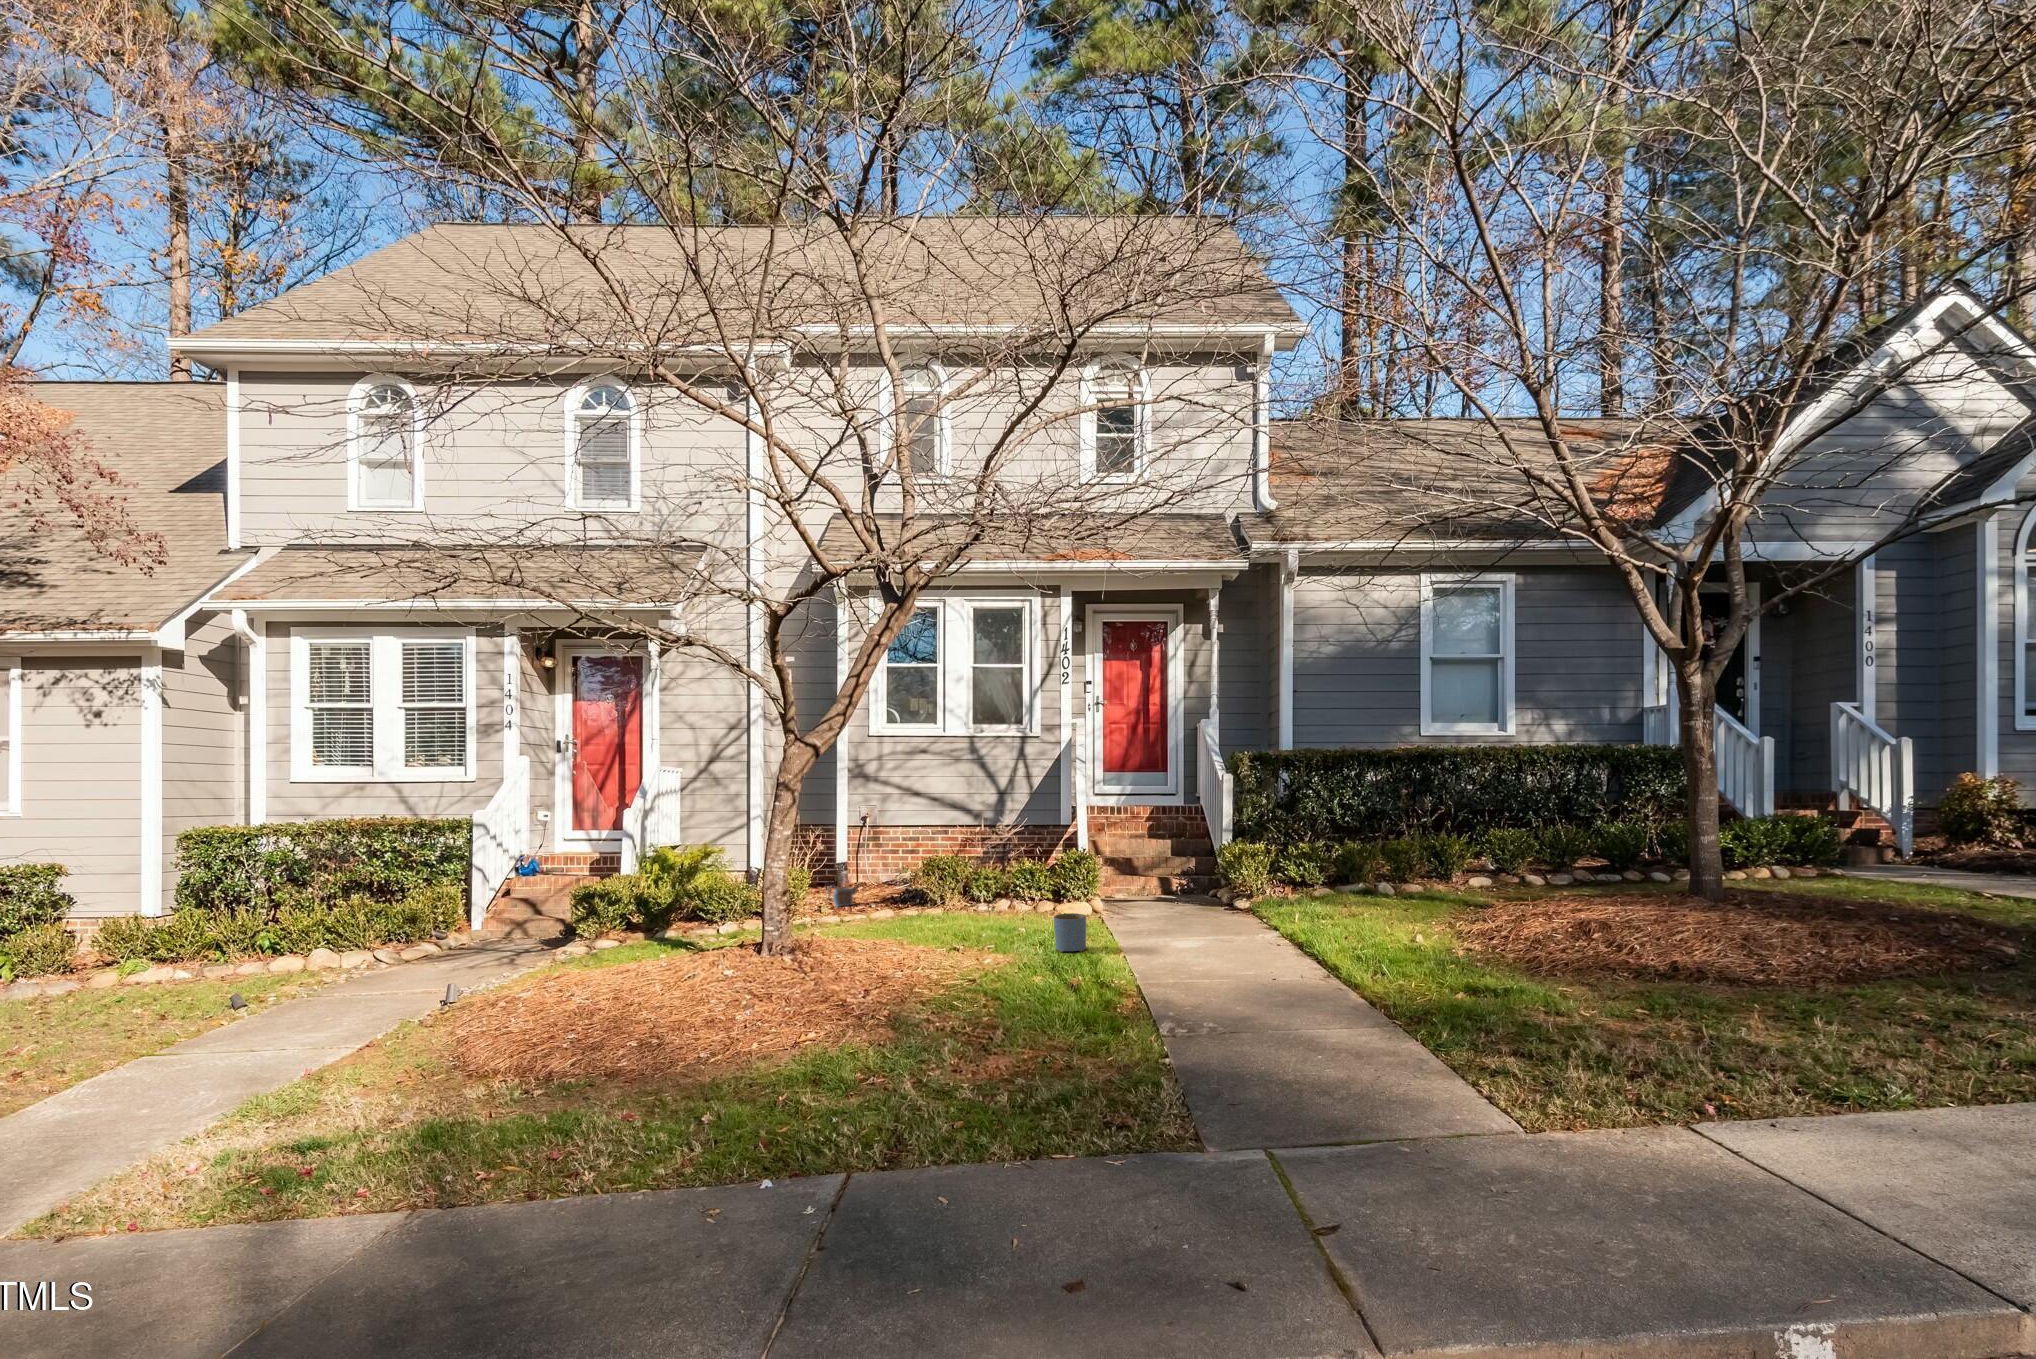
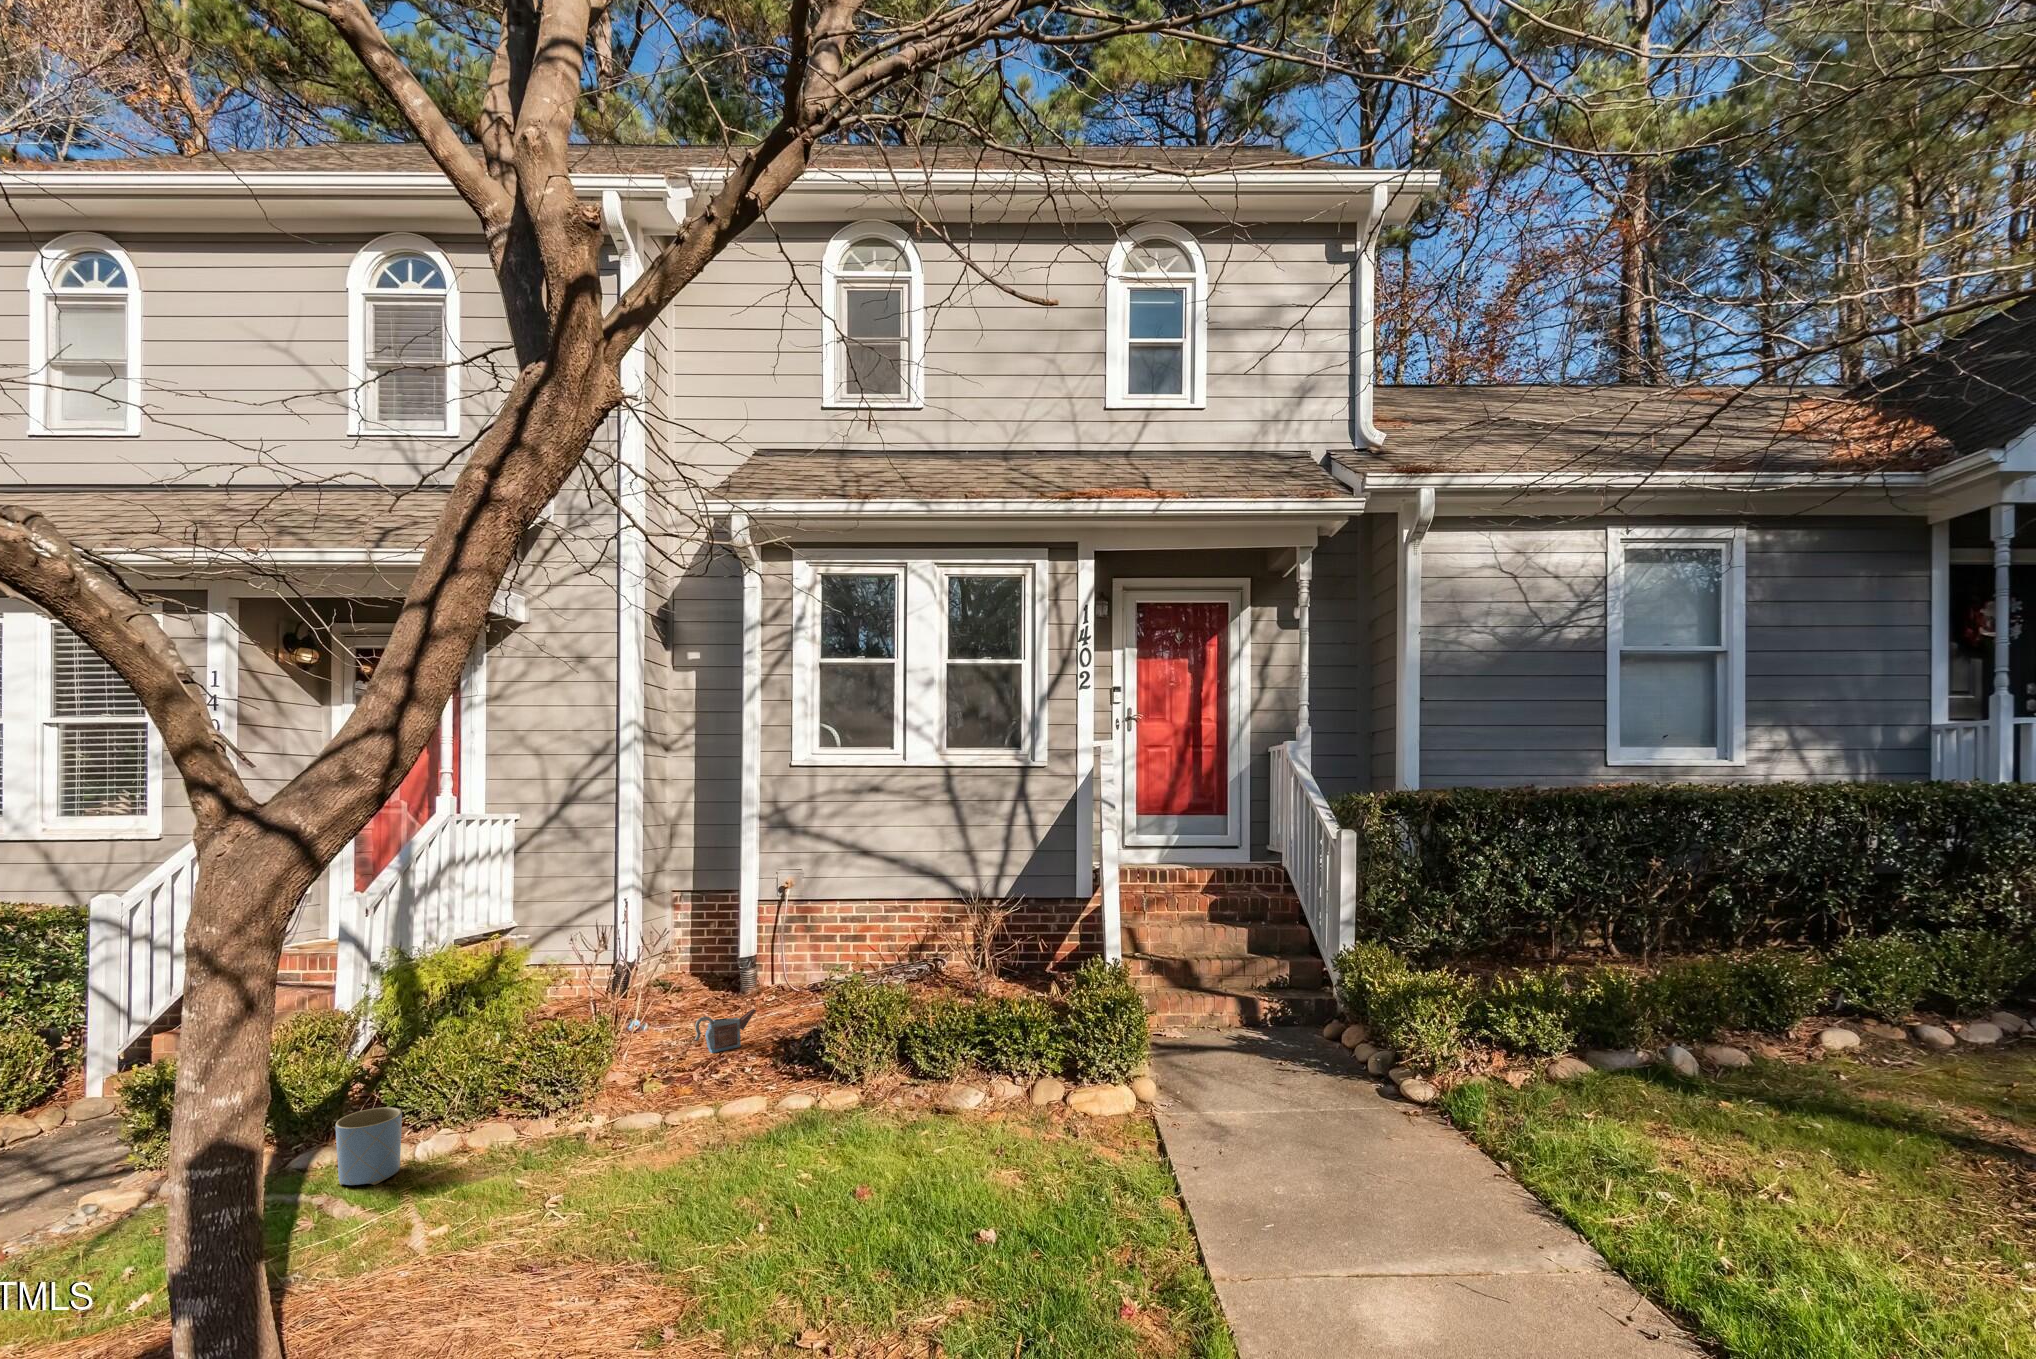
planter: present [1054,913,1086,952] -> present [336,1107,402,1185]

